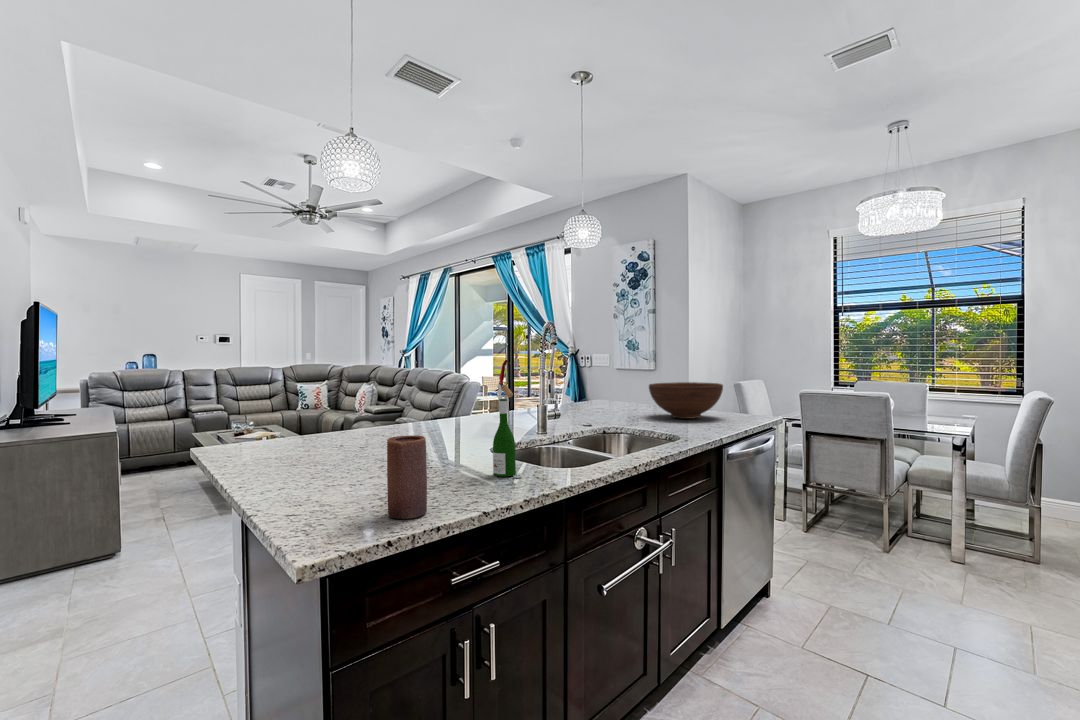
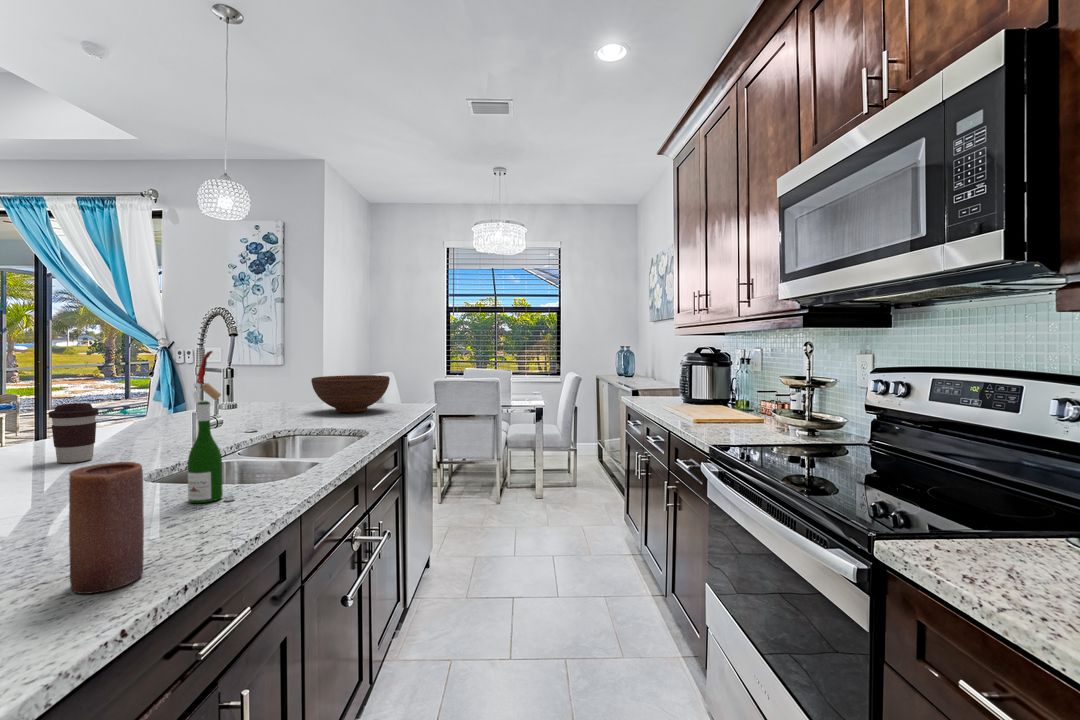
coffee cup: none [451,397,477,439] -> present [49,403,99,463]

